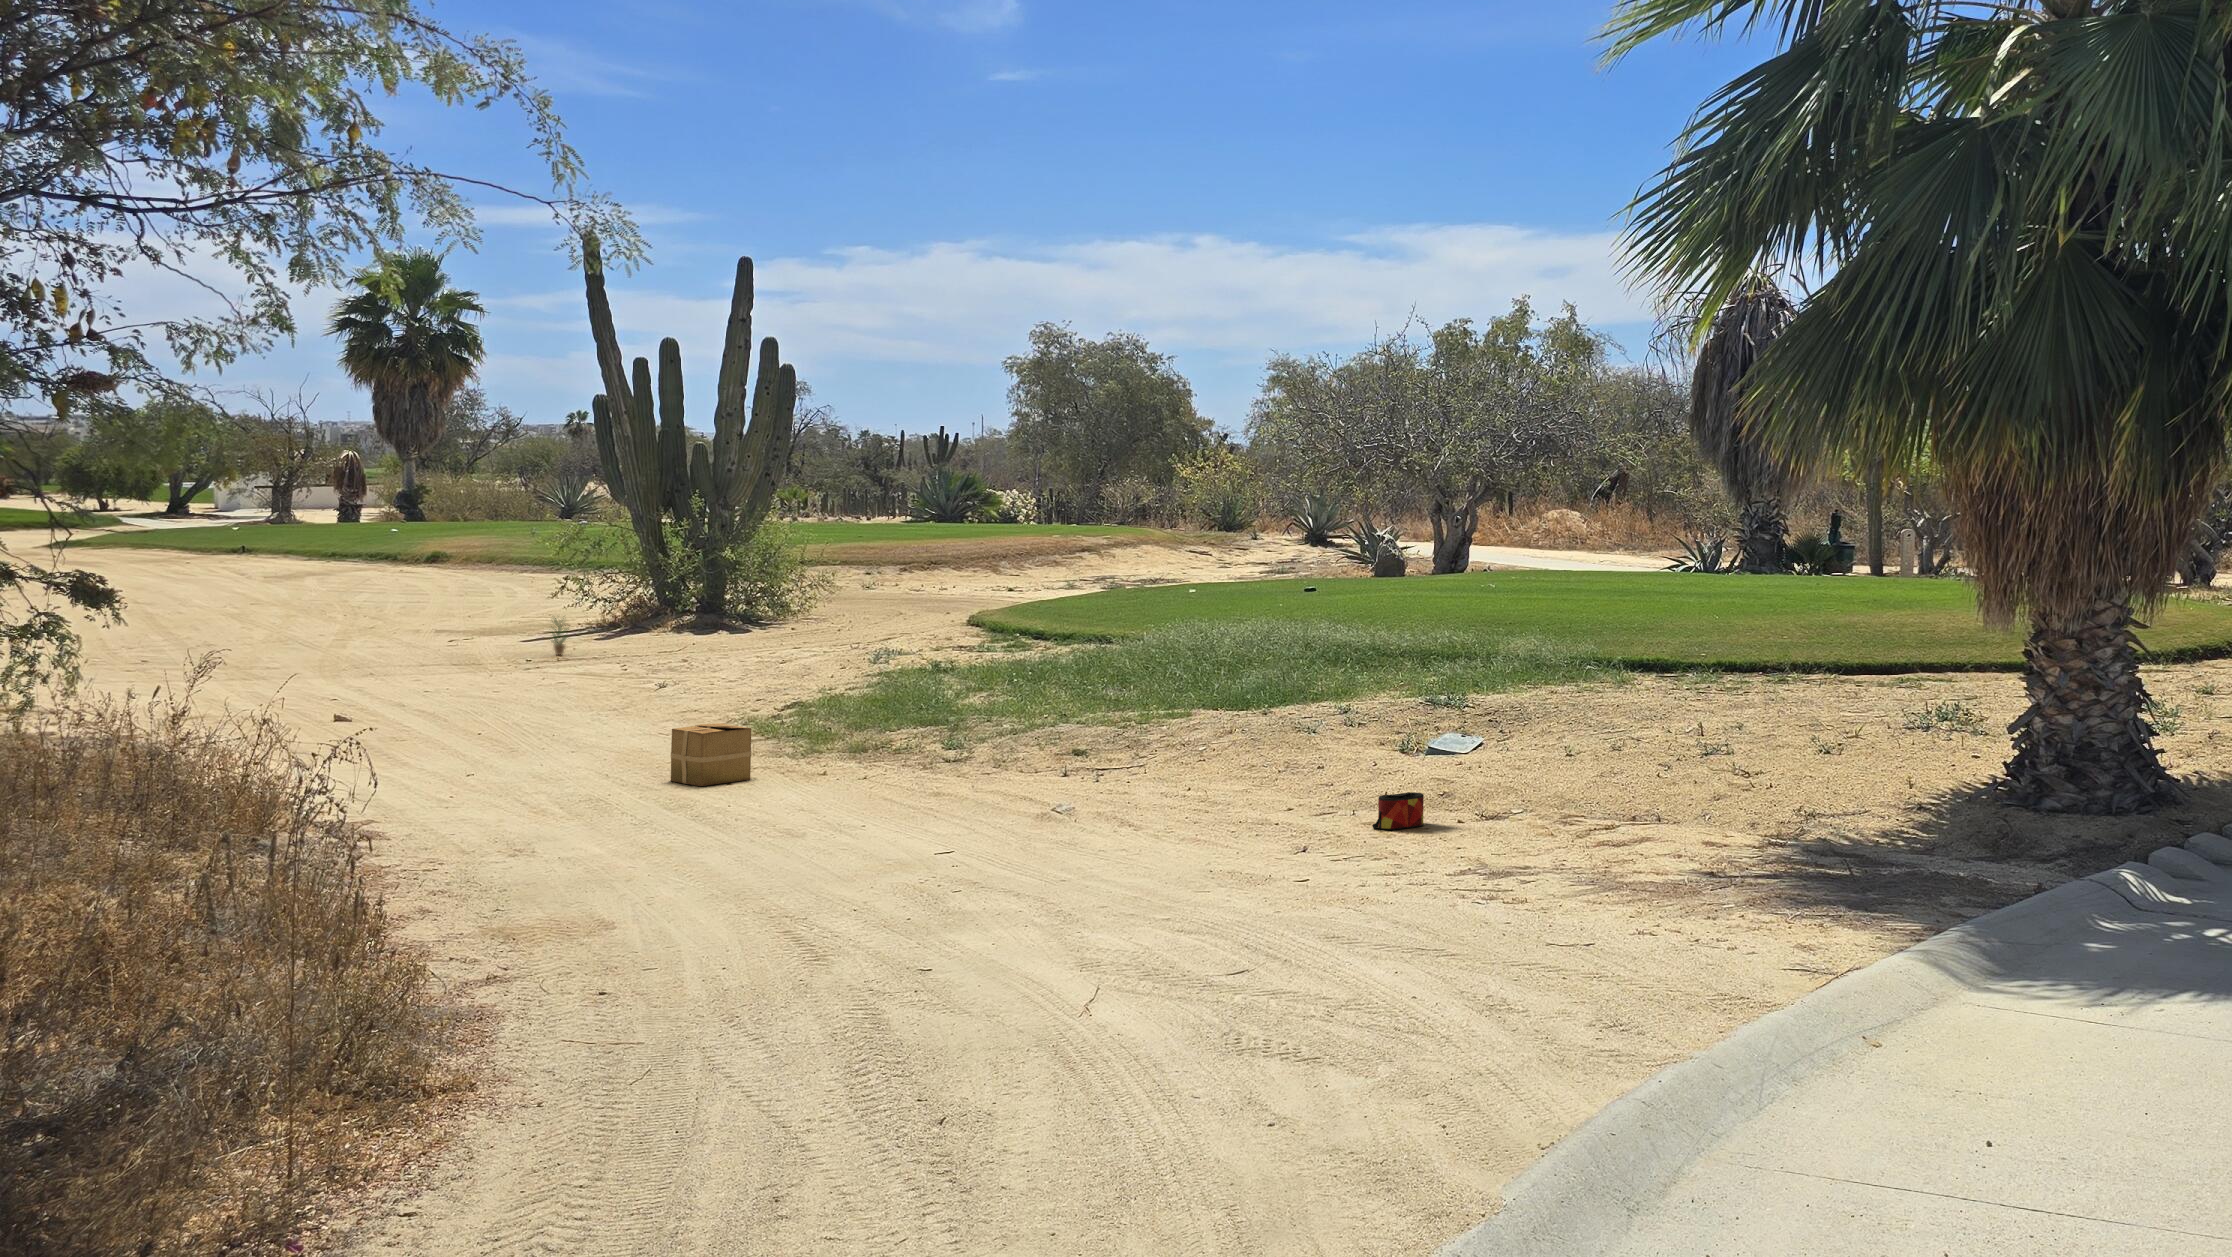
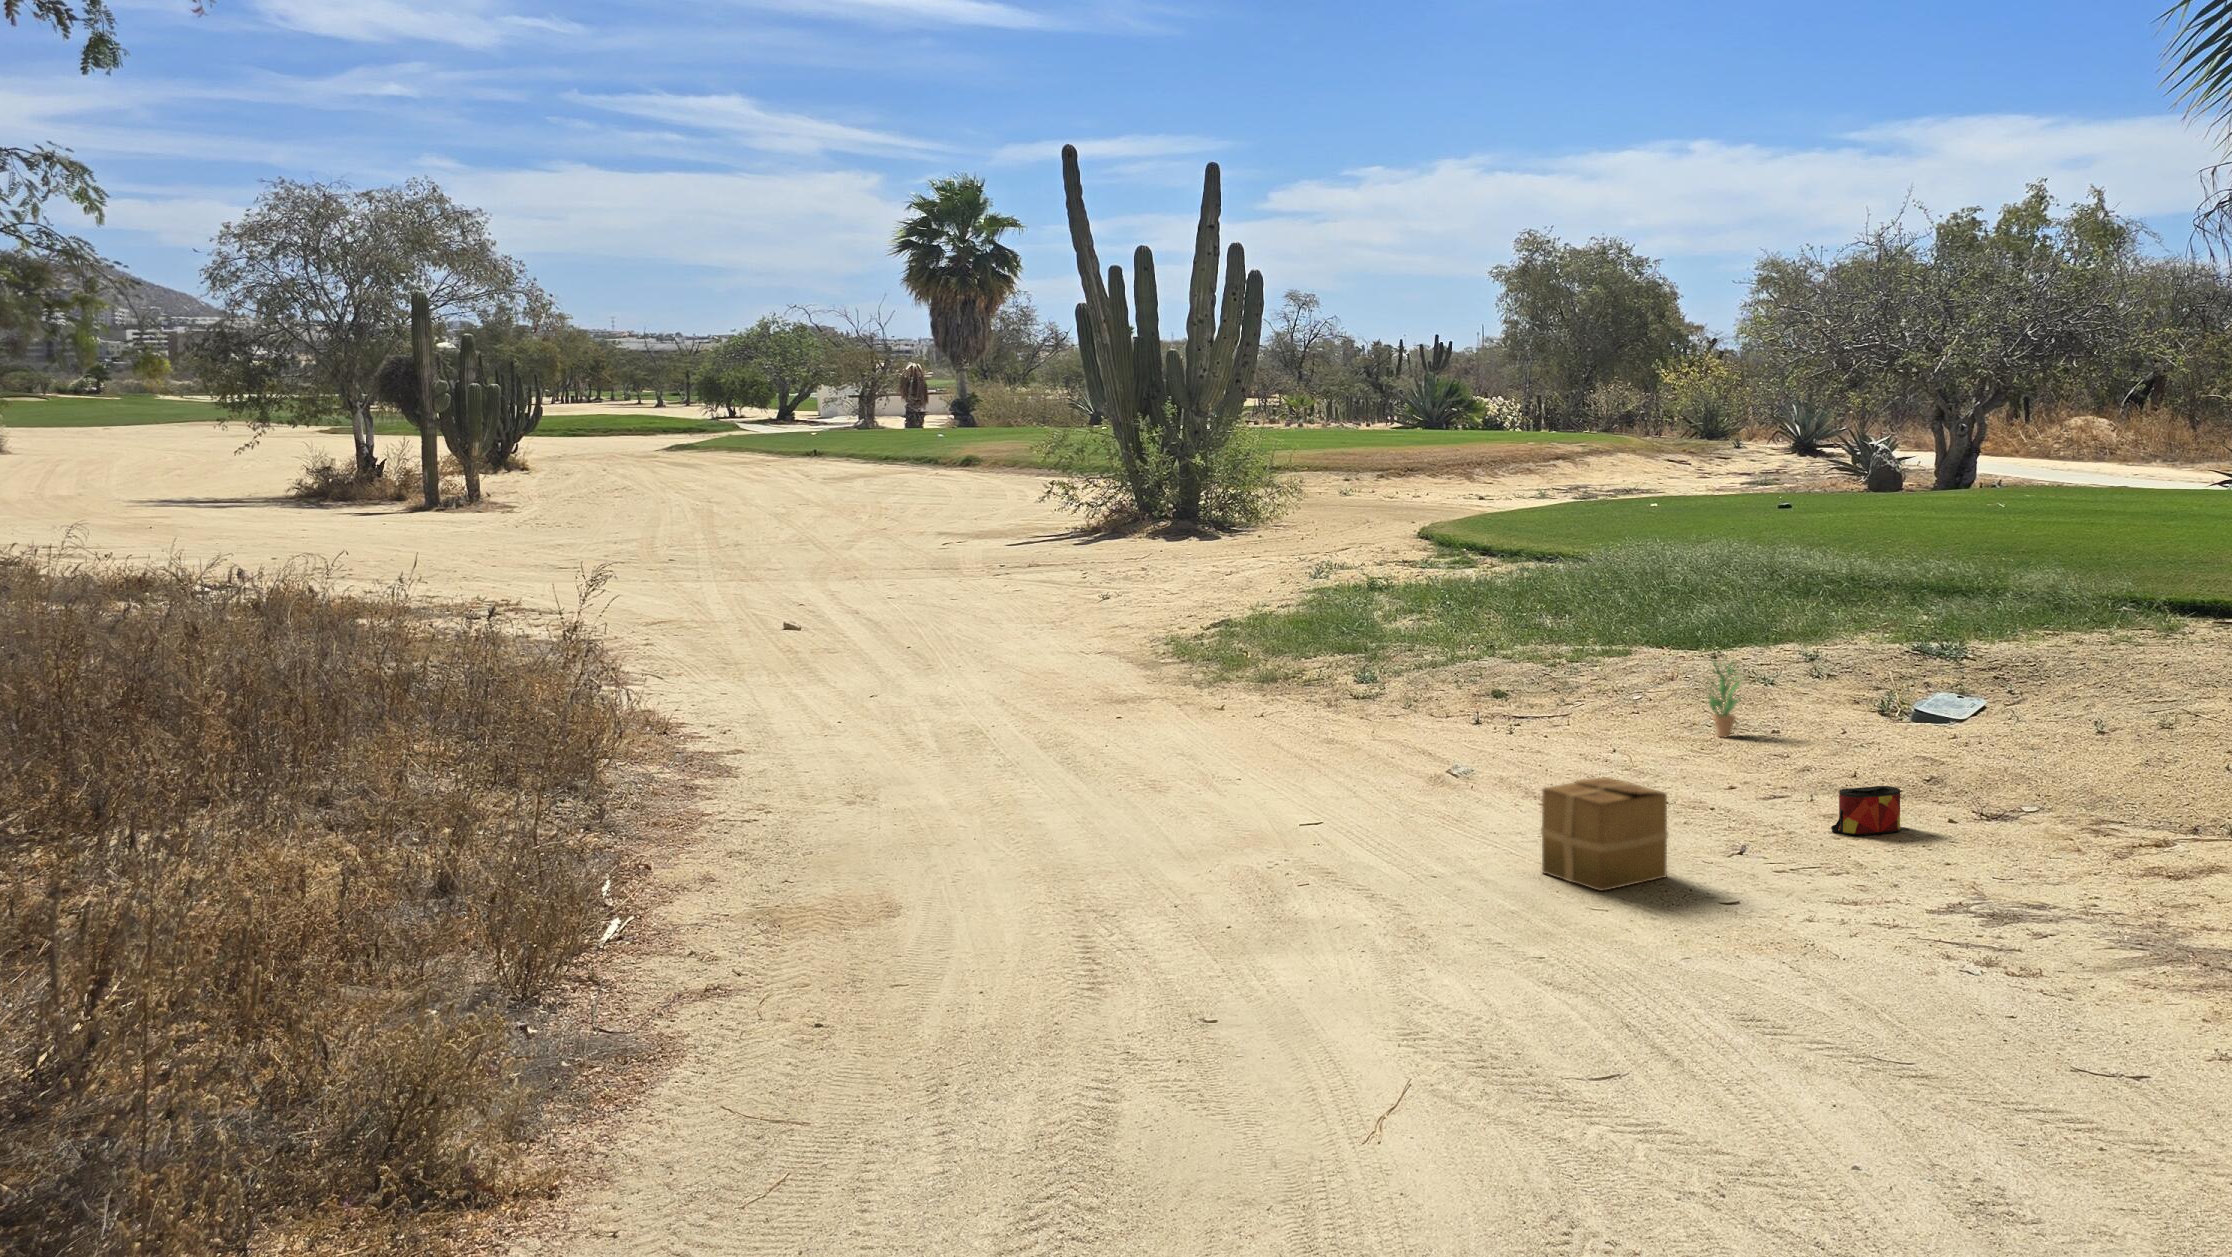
potted plant: present [553,618,567,655] -> present [1708,657,1740,737]
cardboard box: present [671,723,751,786] -> present [1541,777,1668,891]

